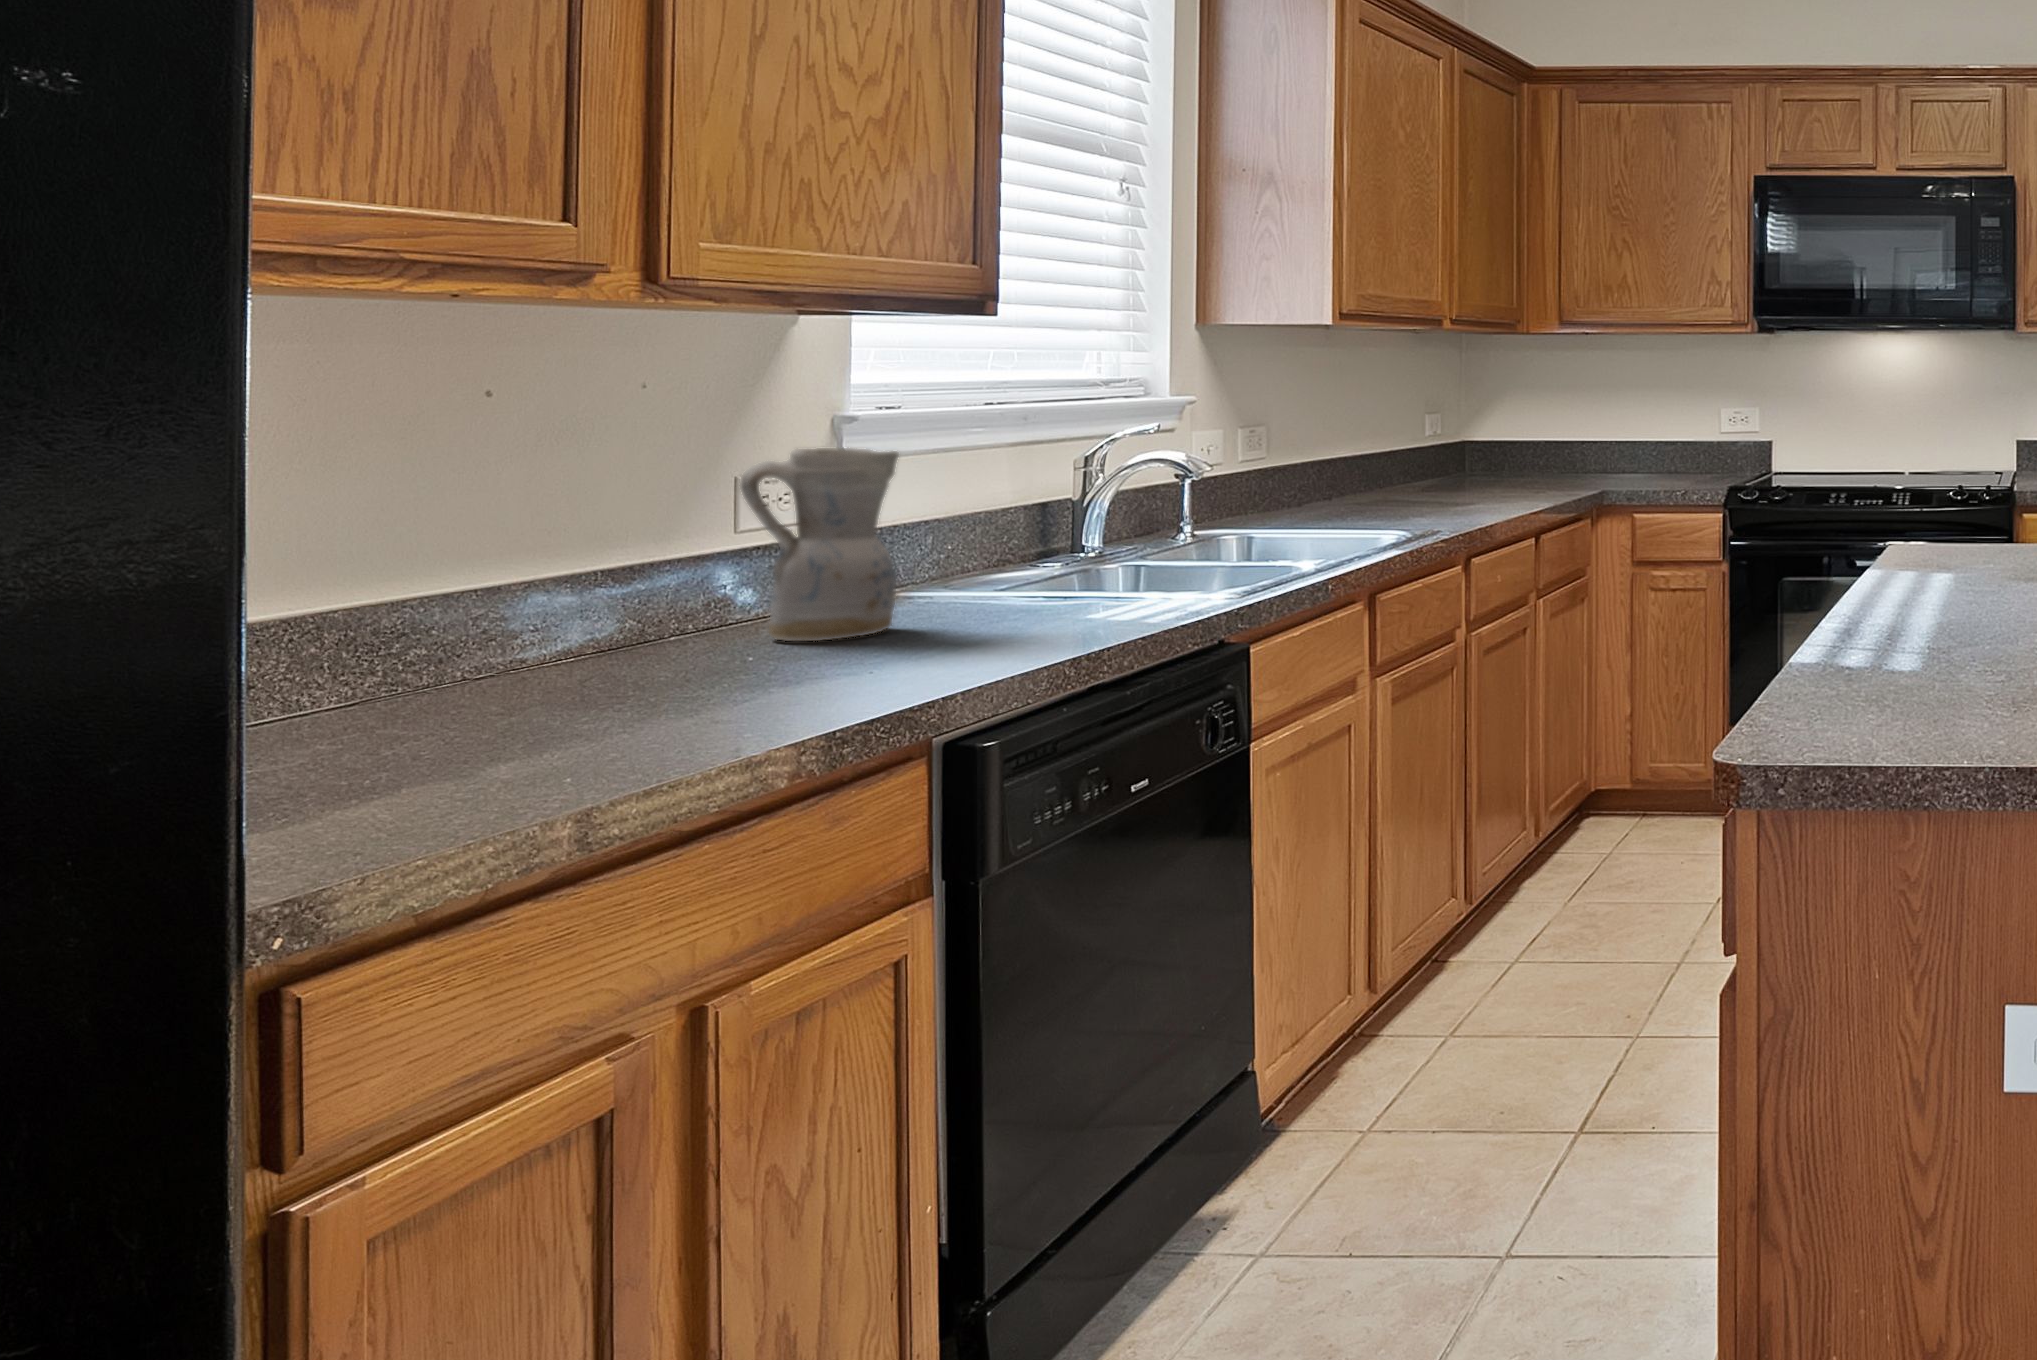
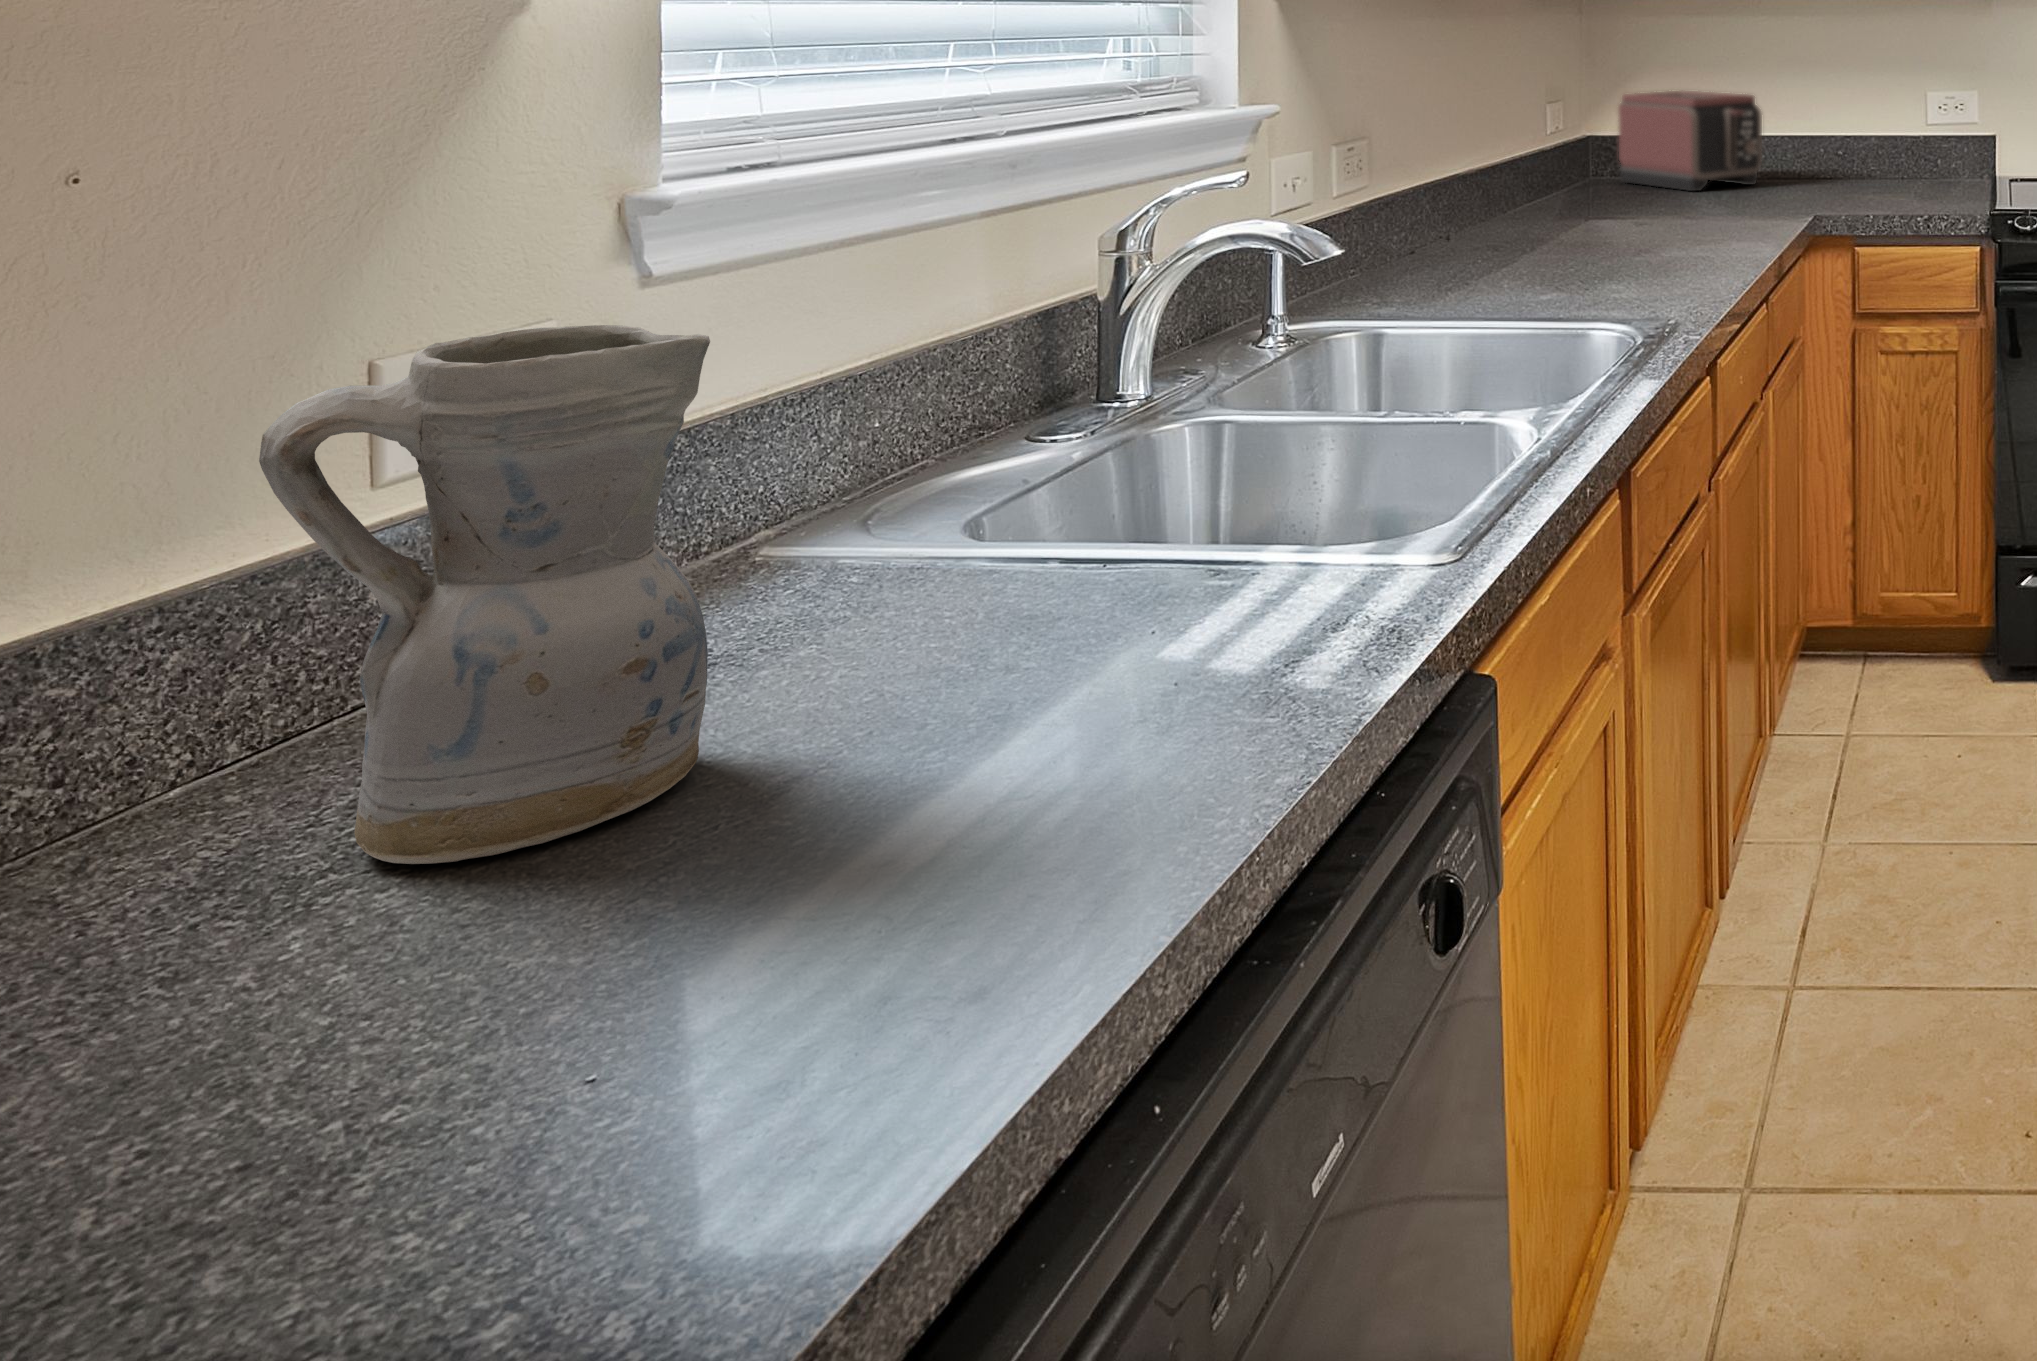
toaster: none [1484,405,1588,478] -> present [1618,91,1762,191]

